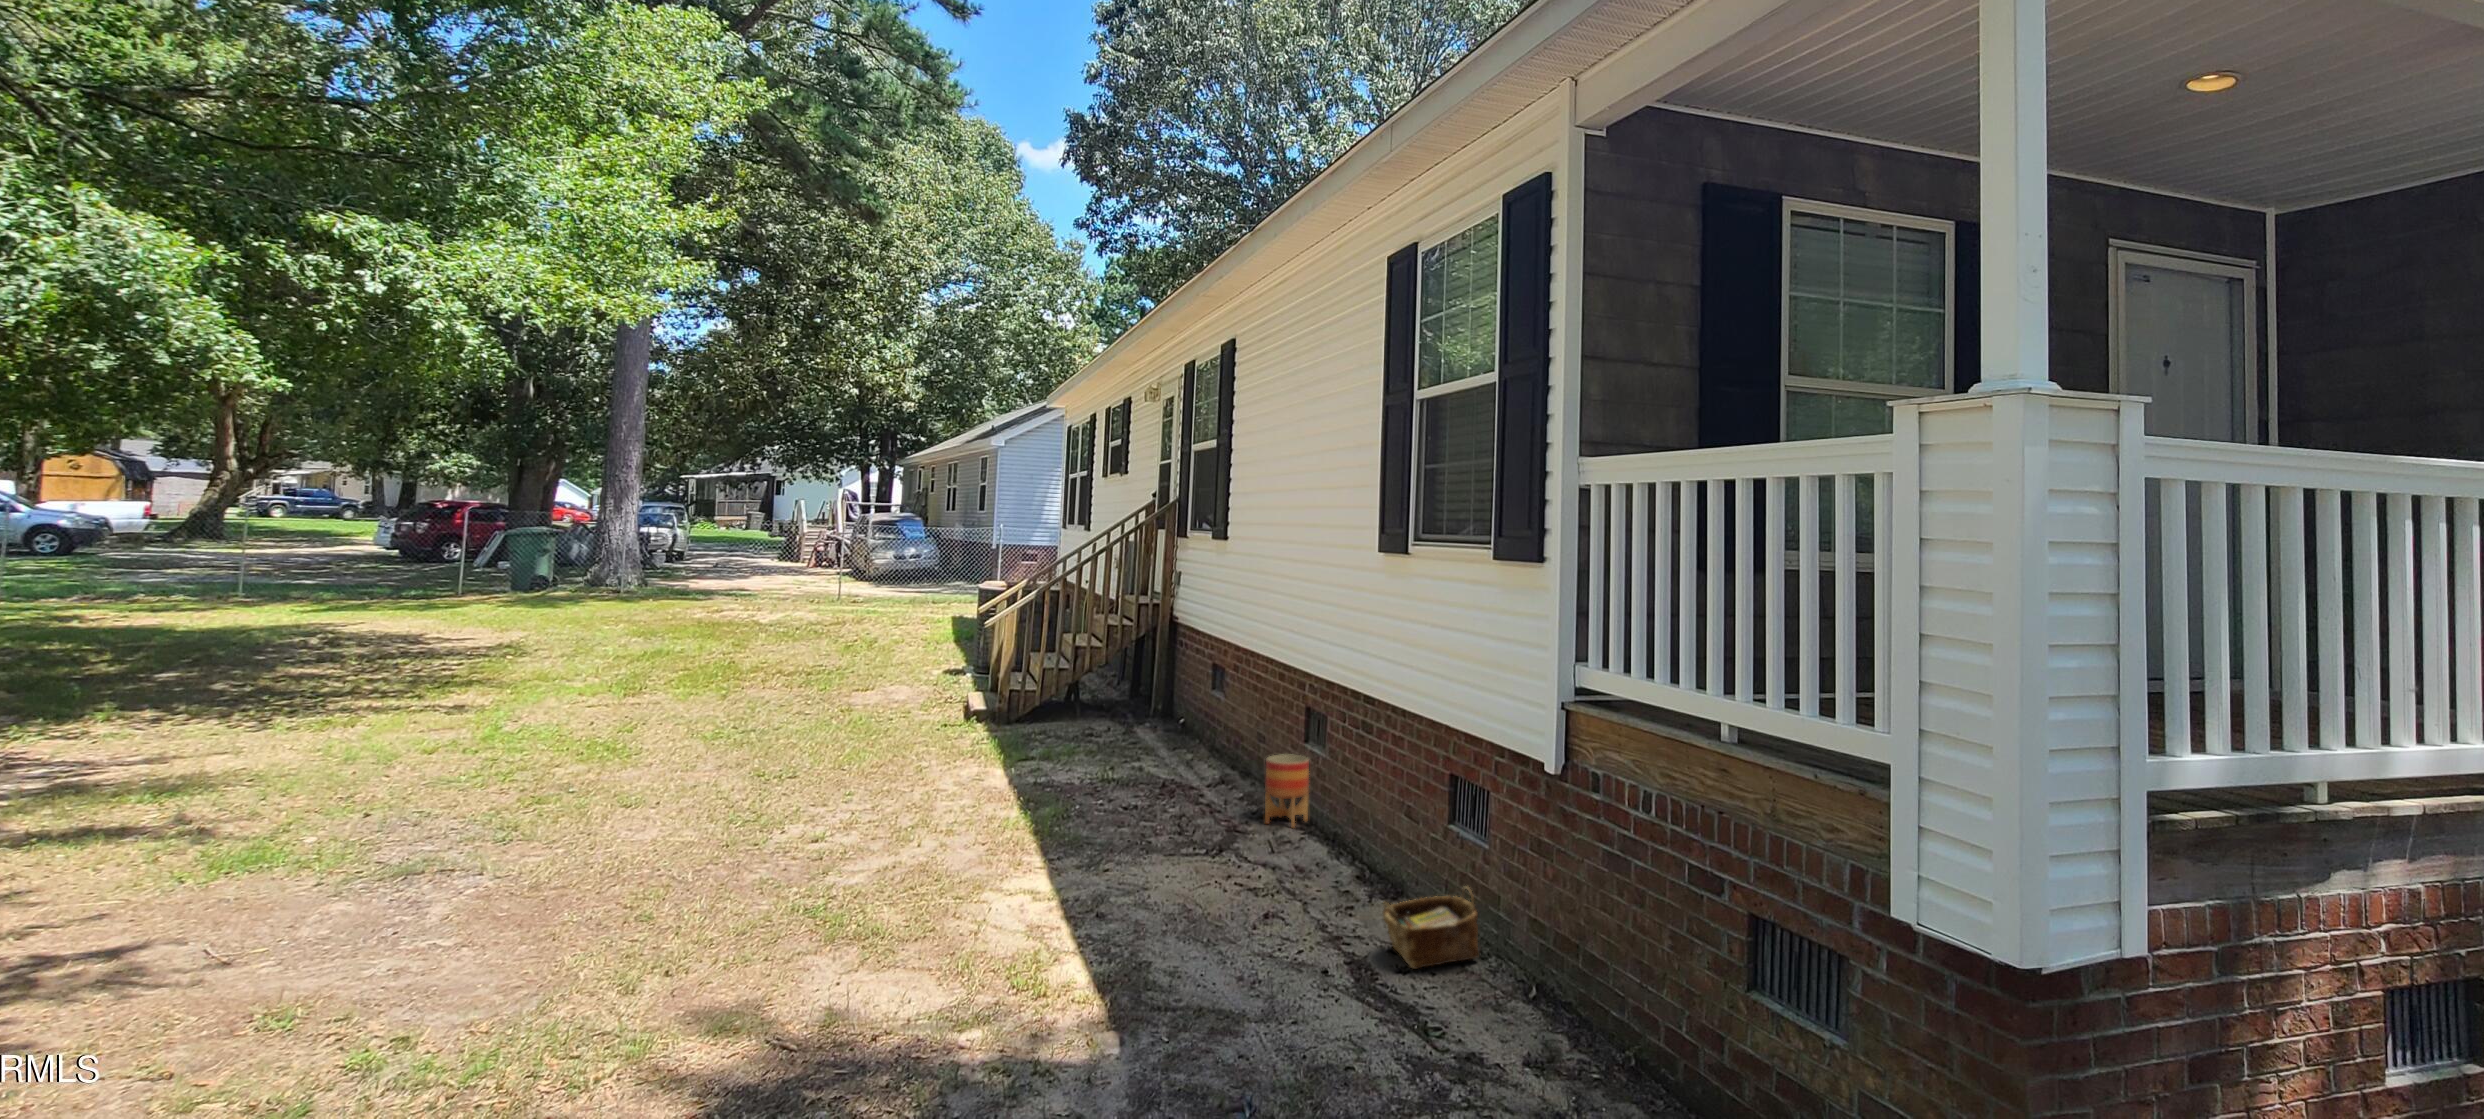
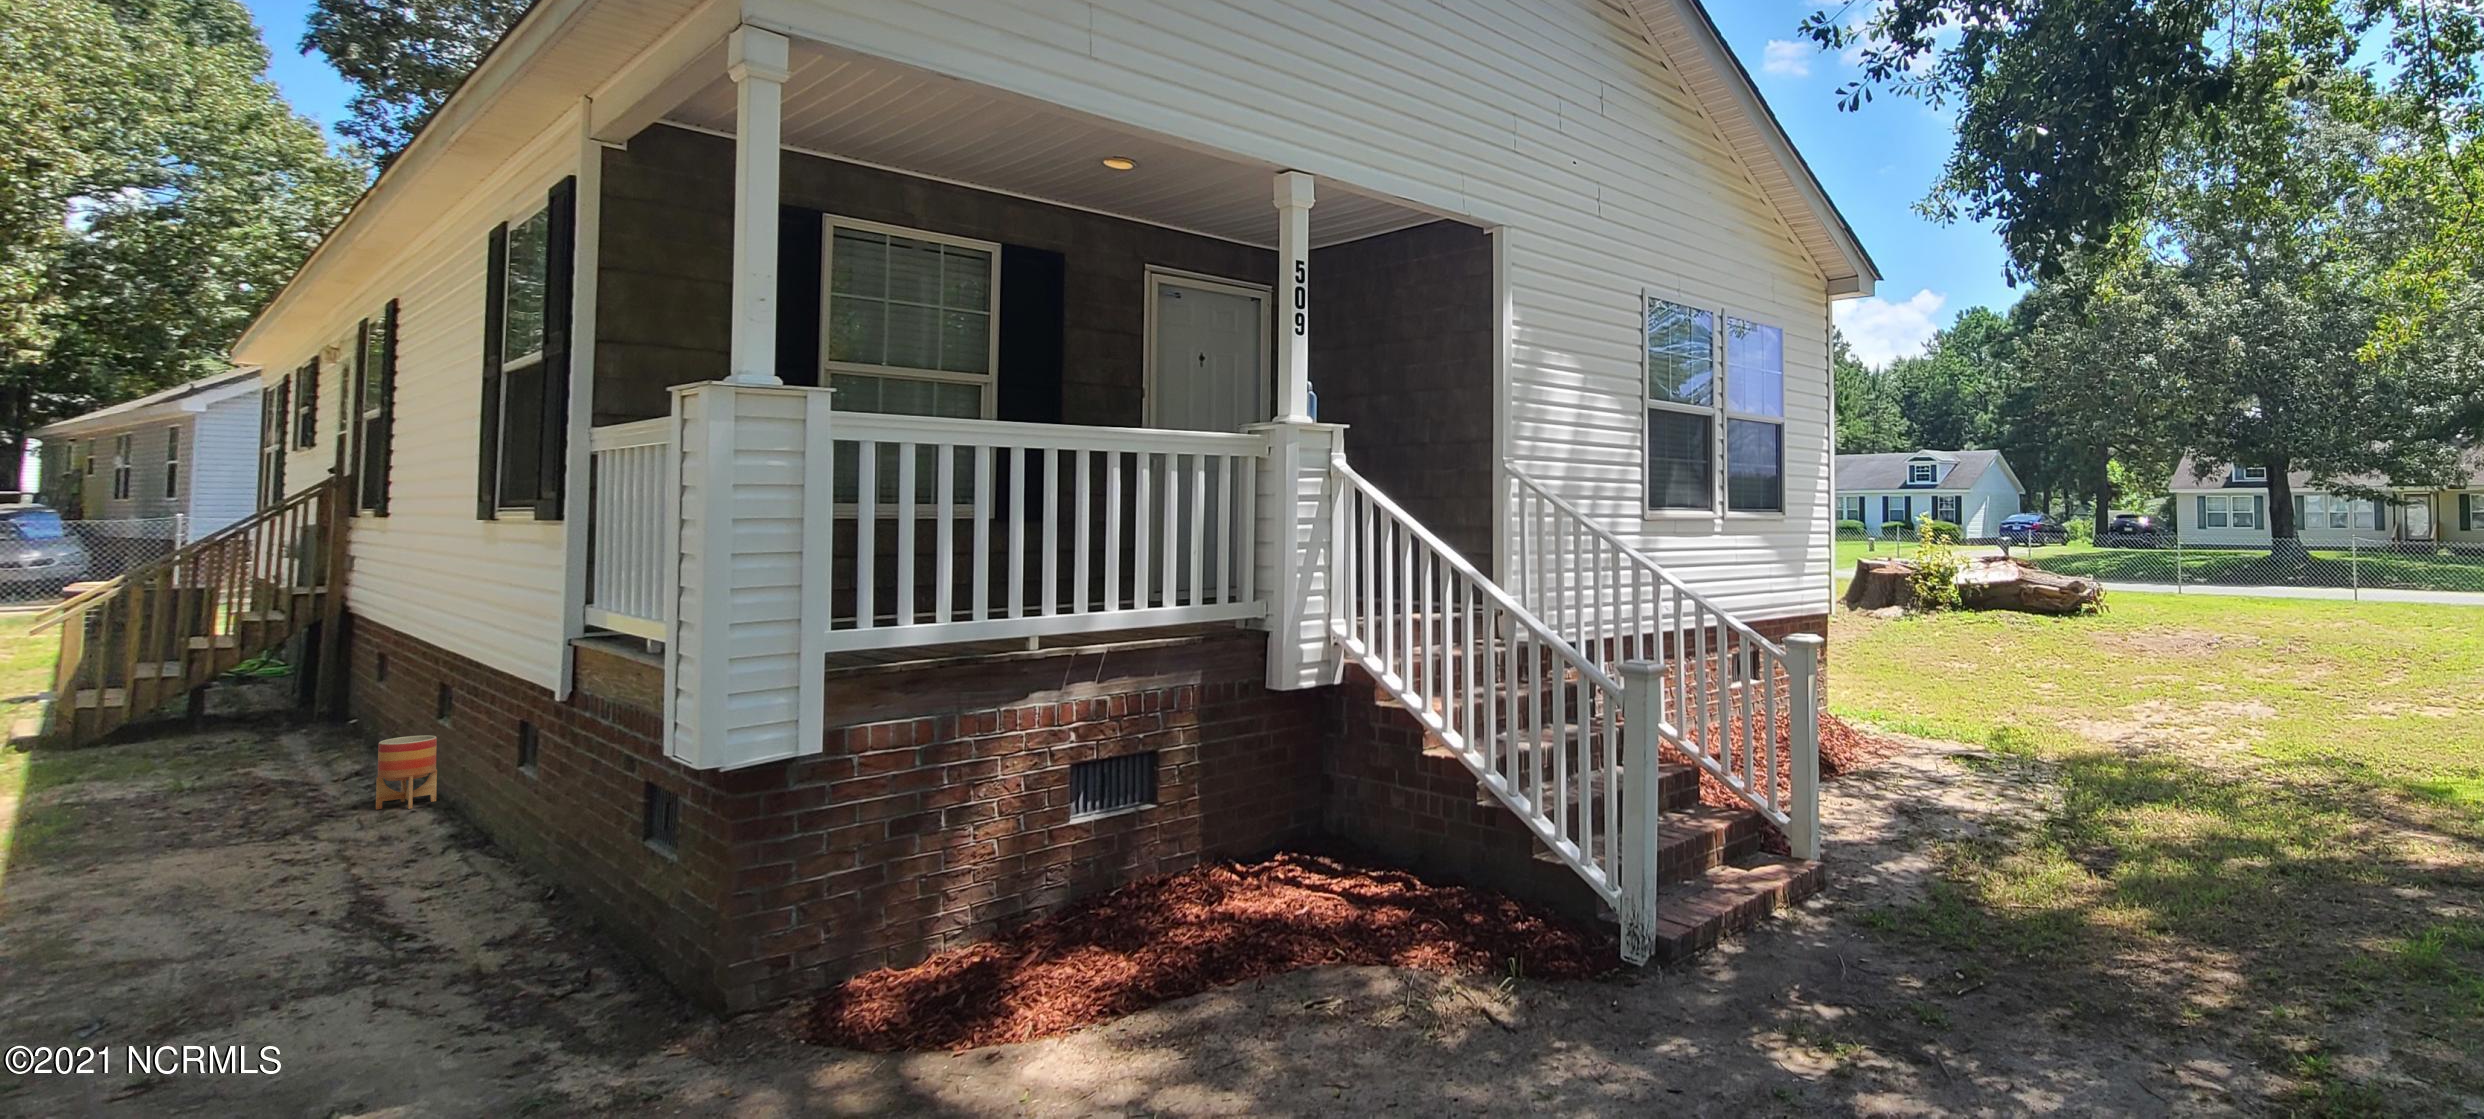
woven basket: present [1383,886,1478,969] -> none [416,819,527,899]

